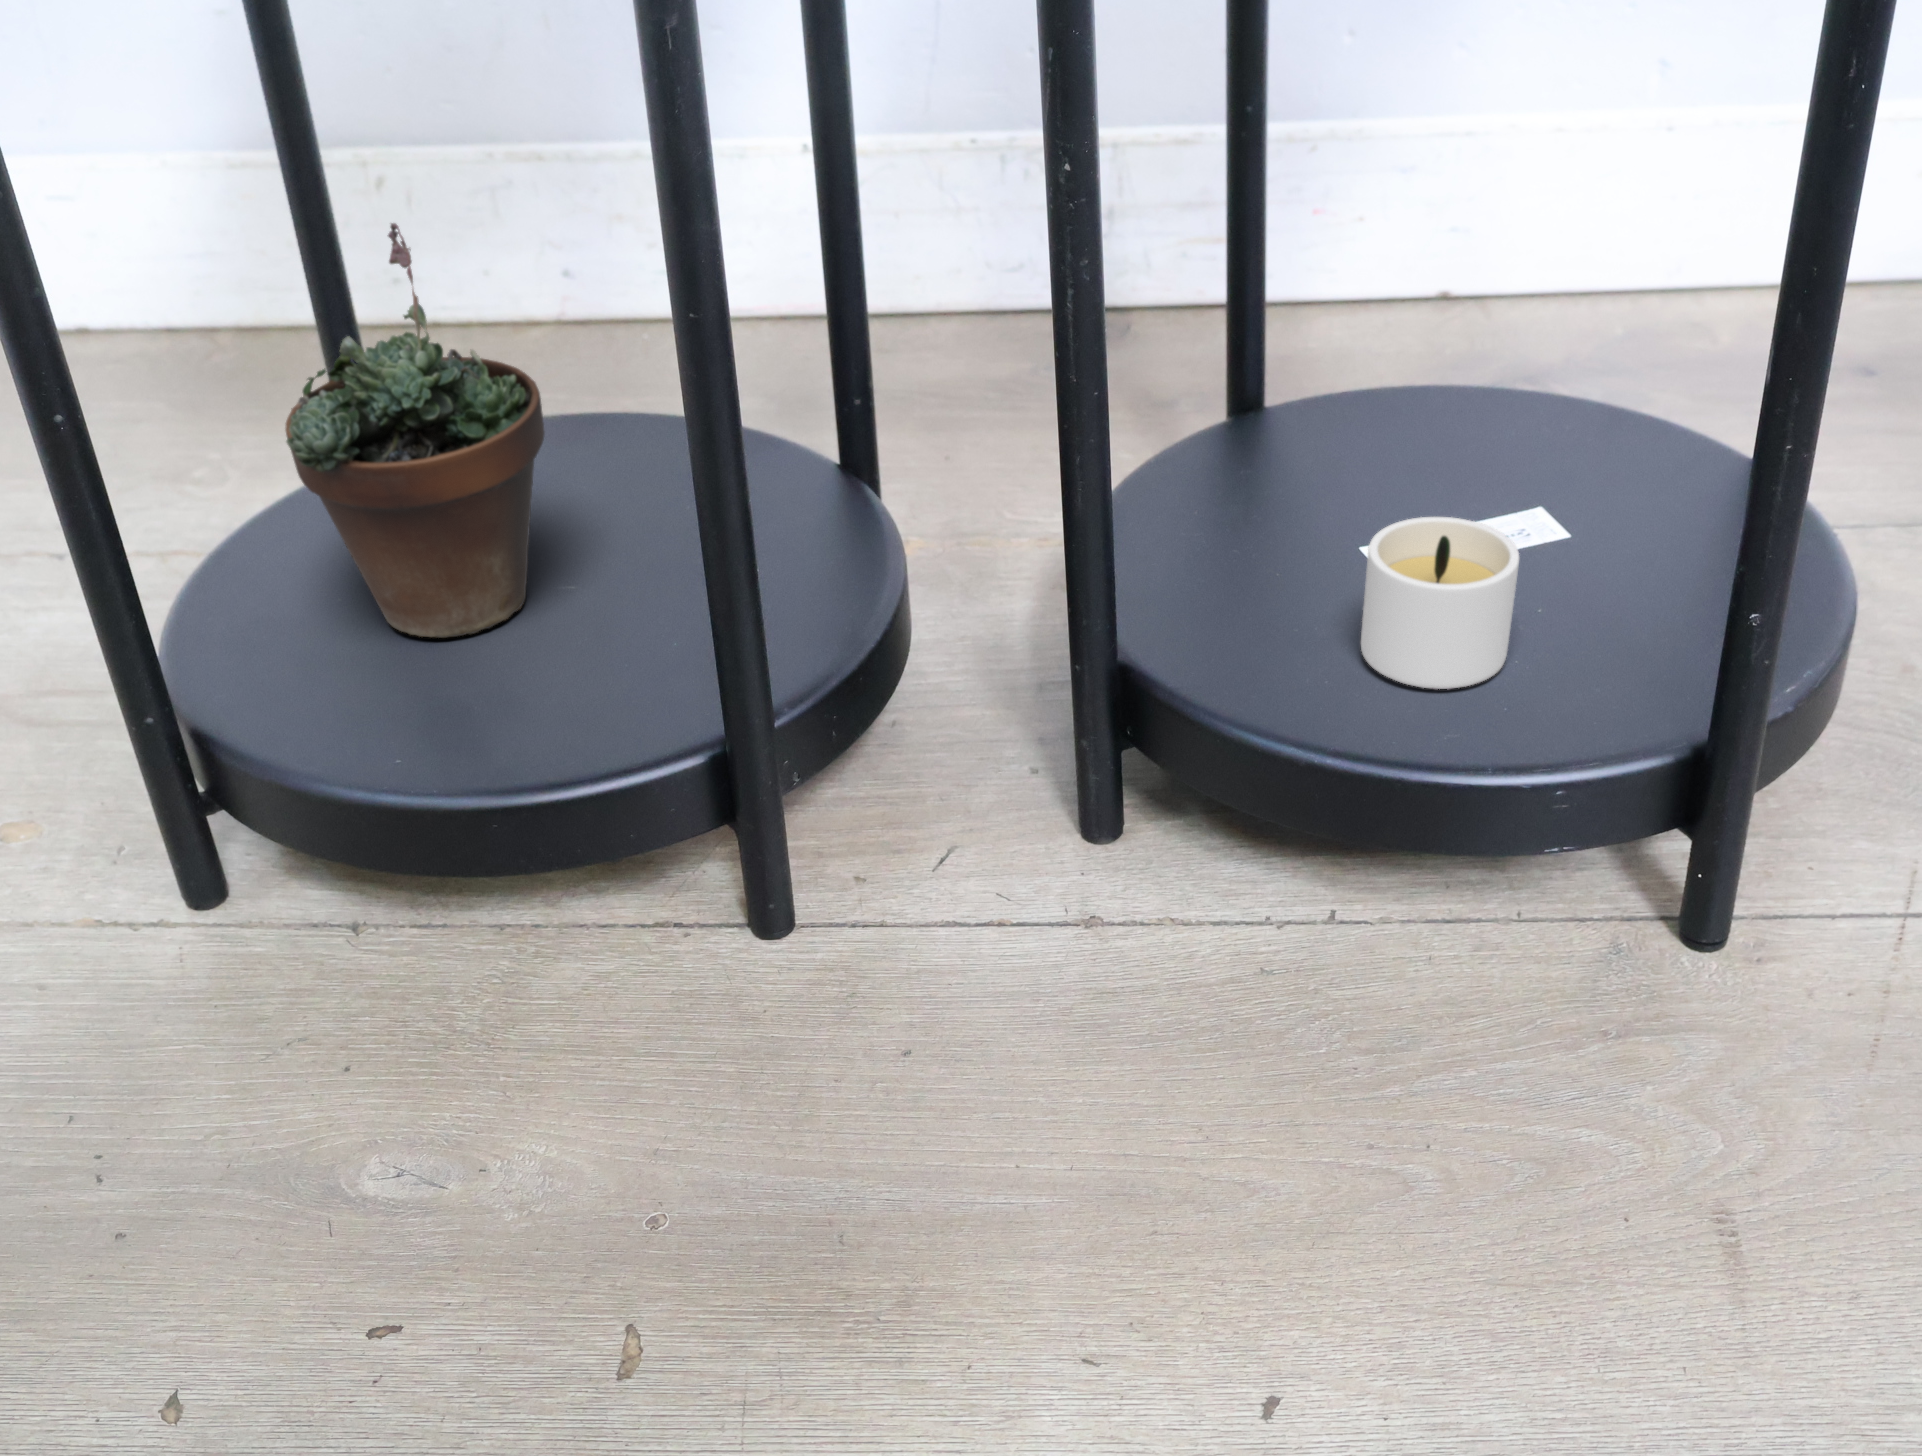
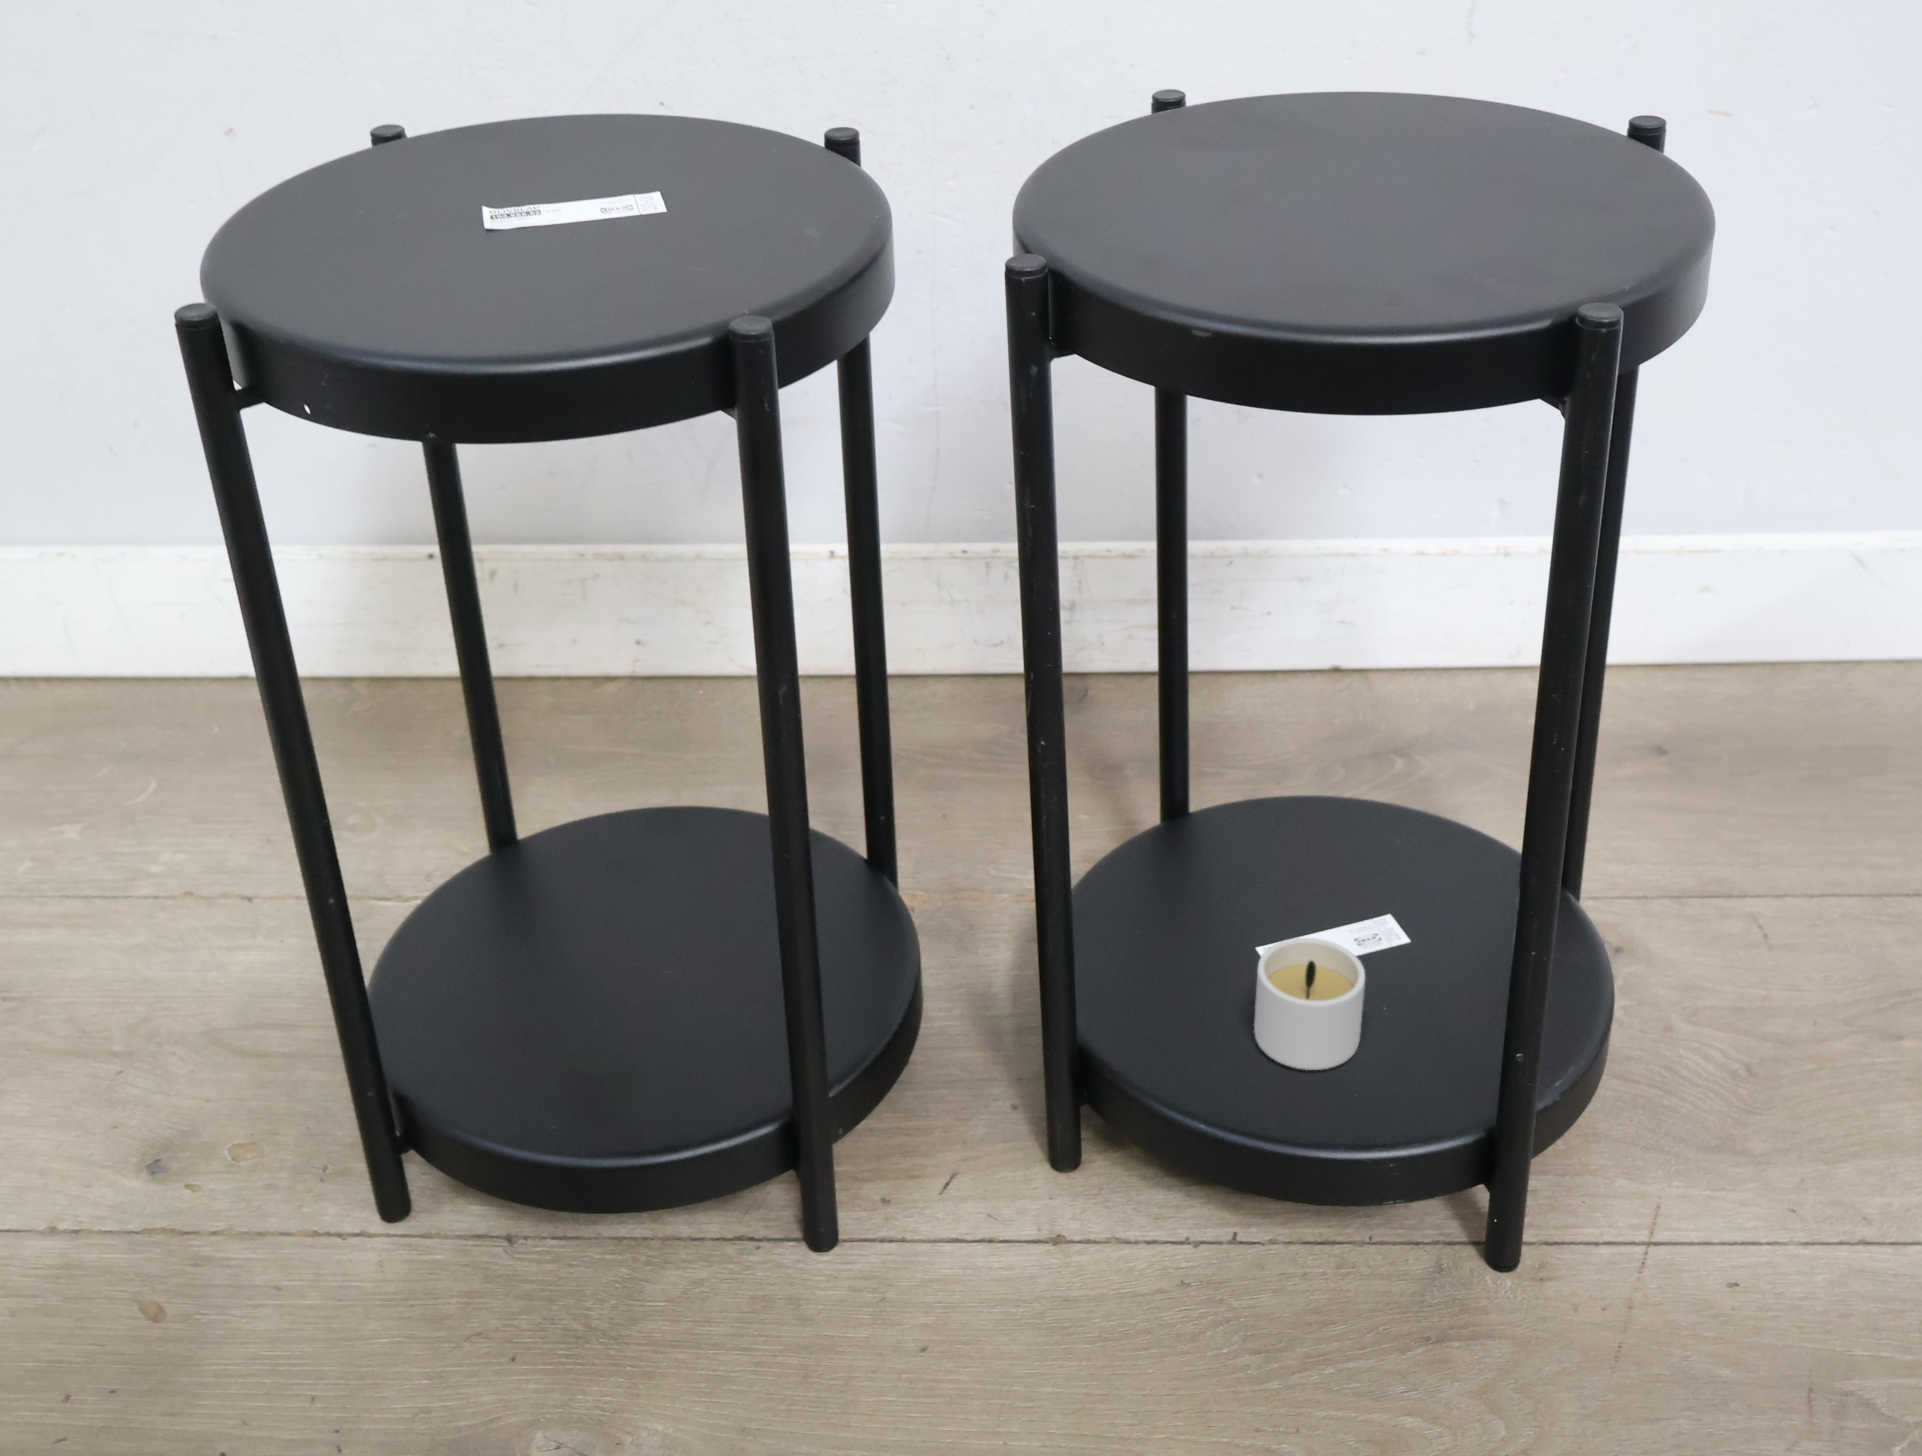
succulent plant: present [286,223,545,638] -> none [469,724,656,1007]

